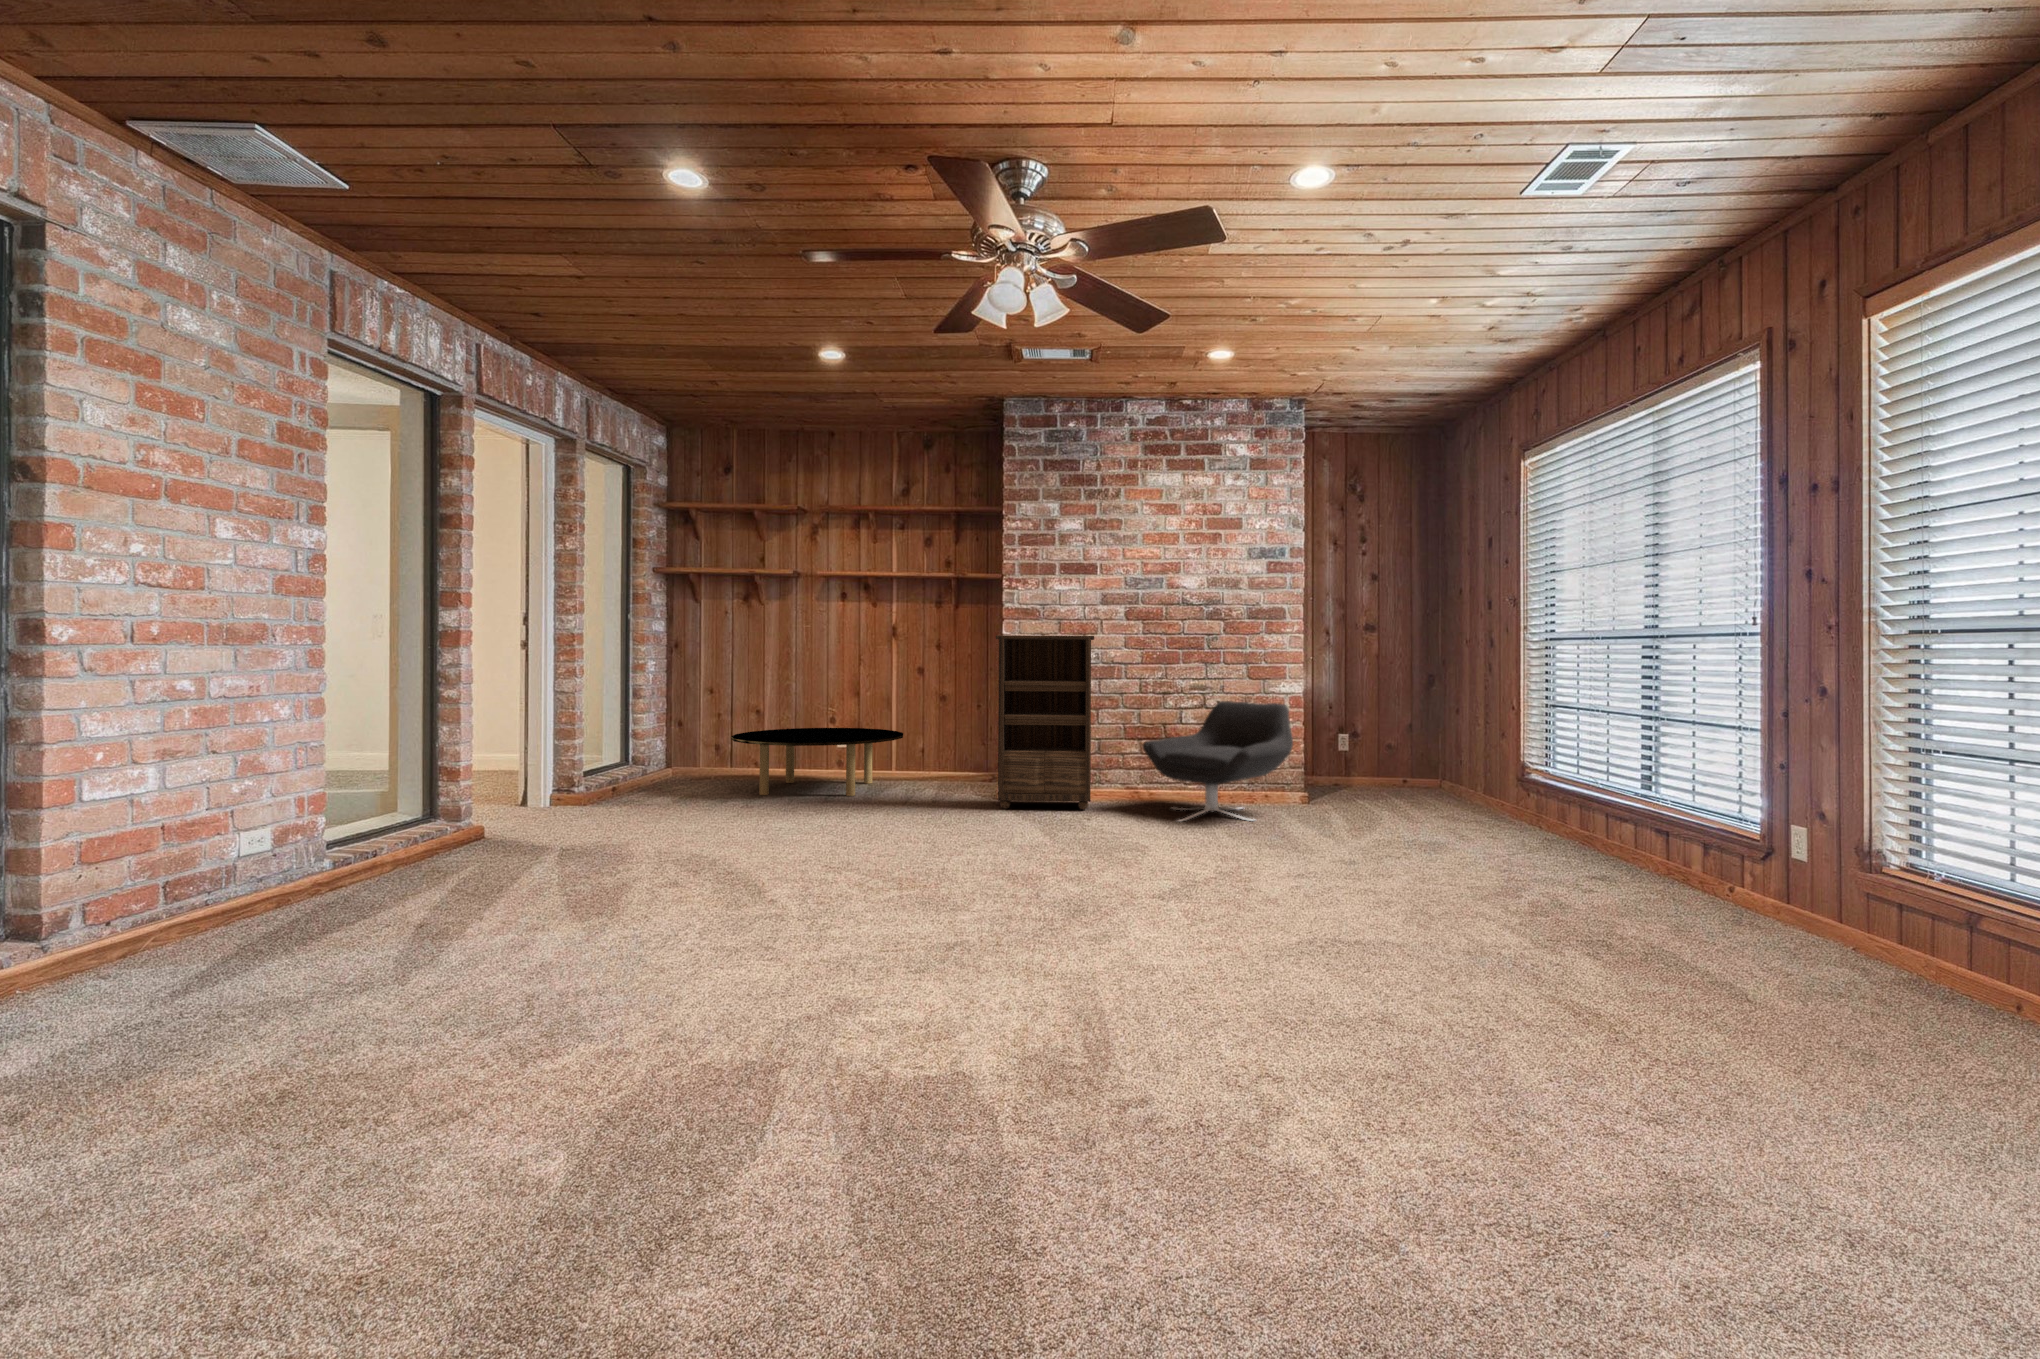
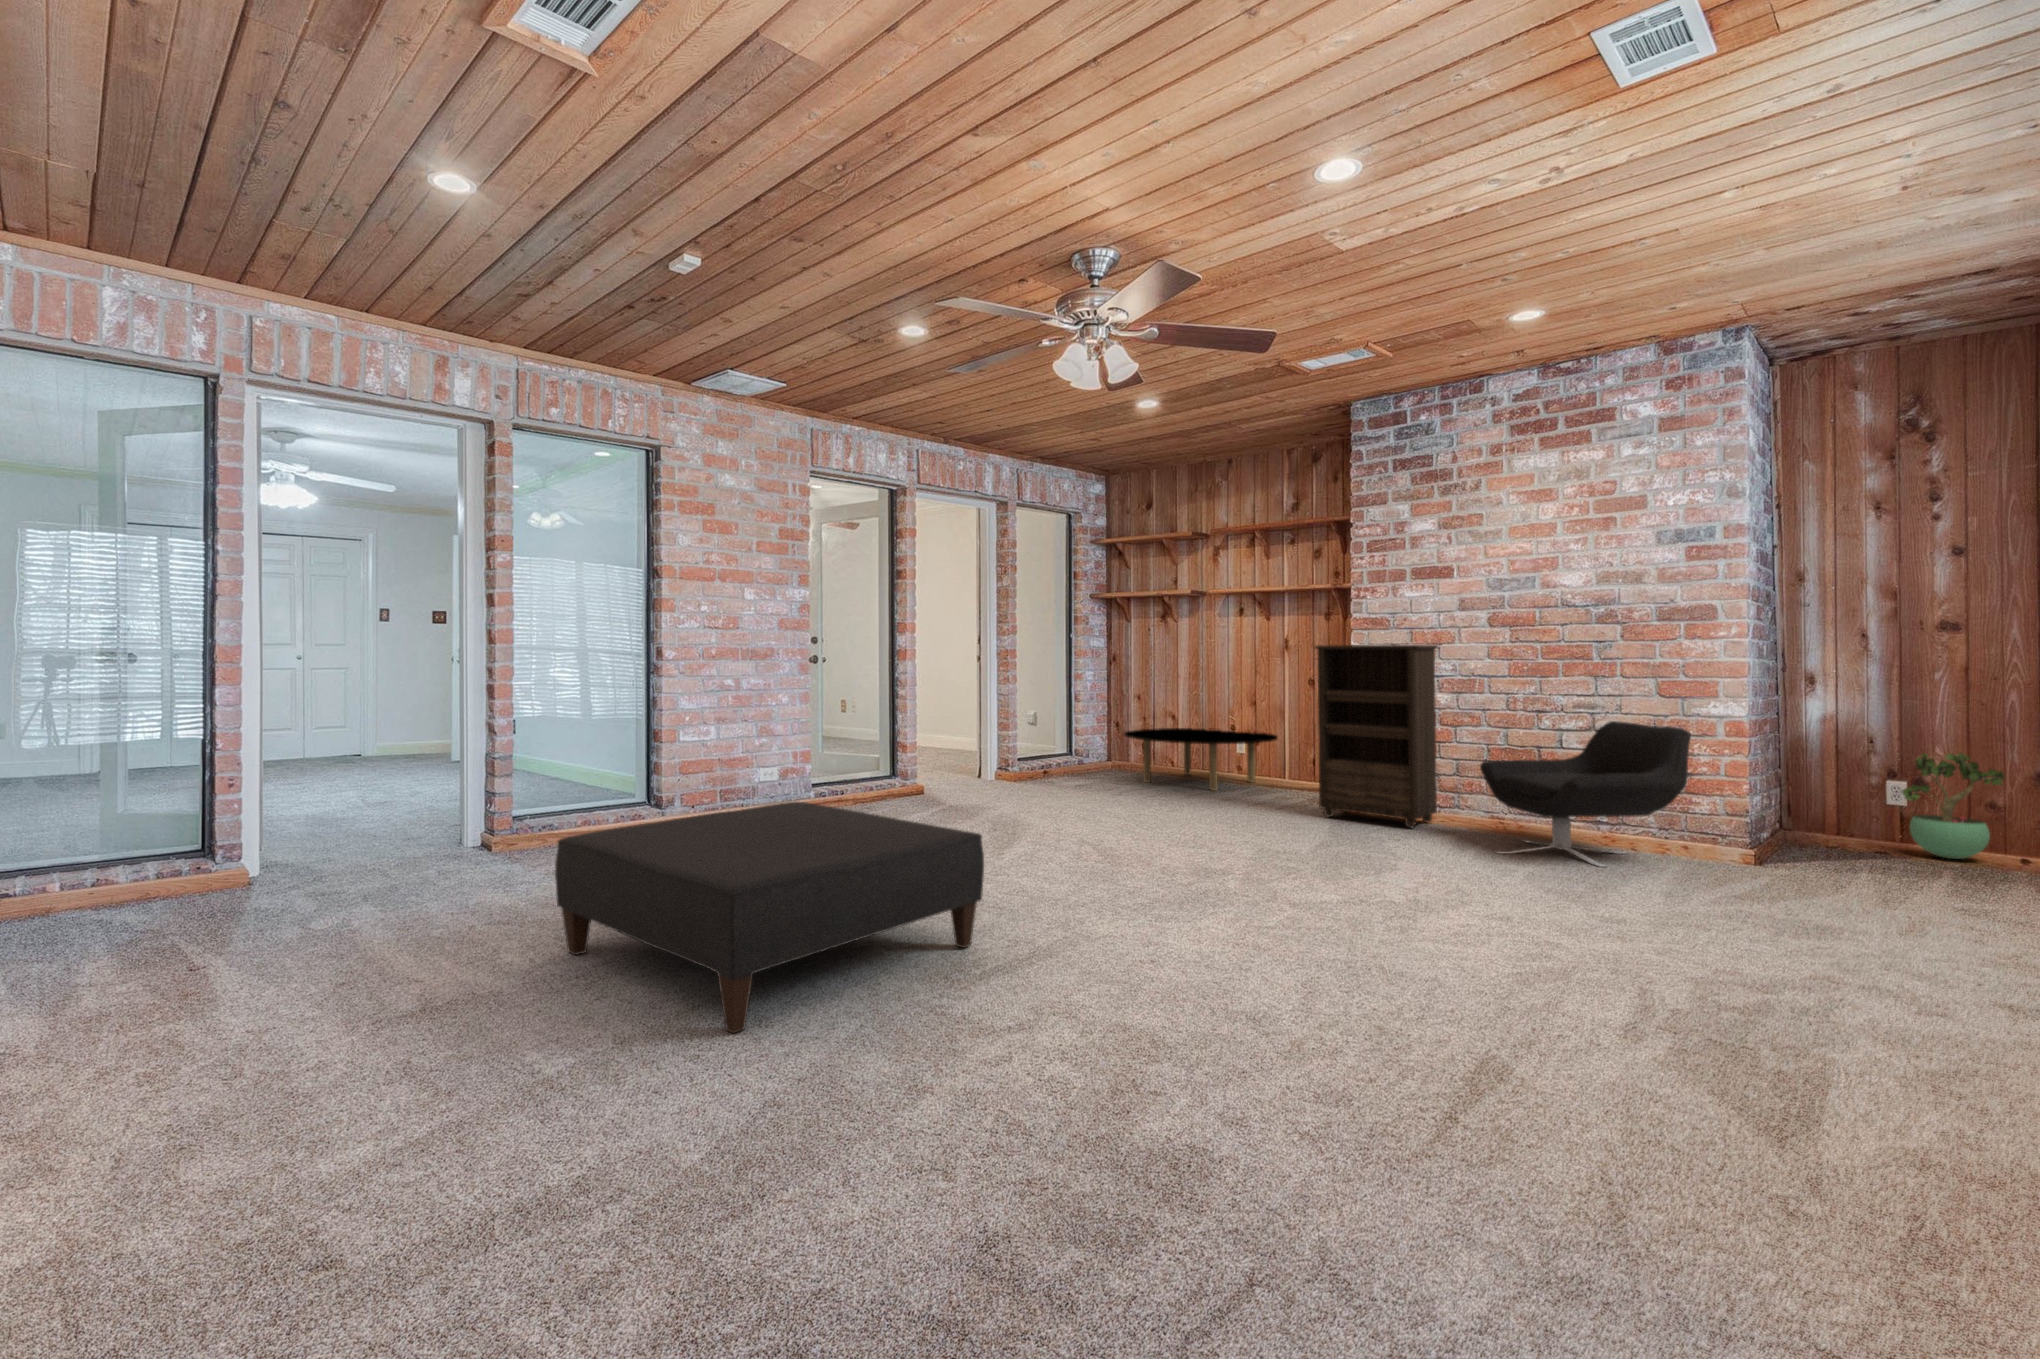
potted plant: none [1352,714,1400,787] -> present [1902,753,2005,859]
ottoman: none [338,869,1026,1269] -> present [555,802,984,1033]

